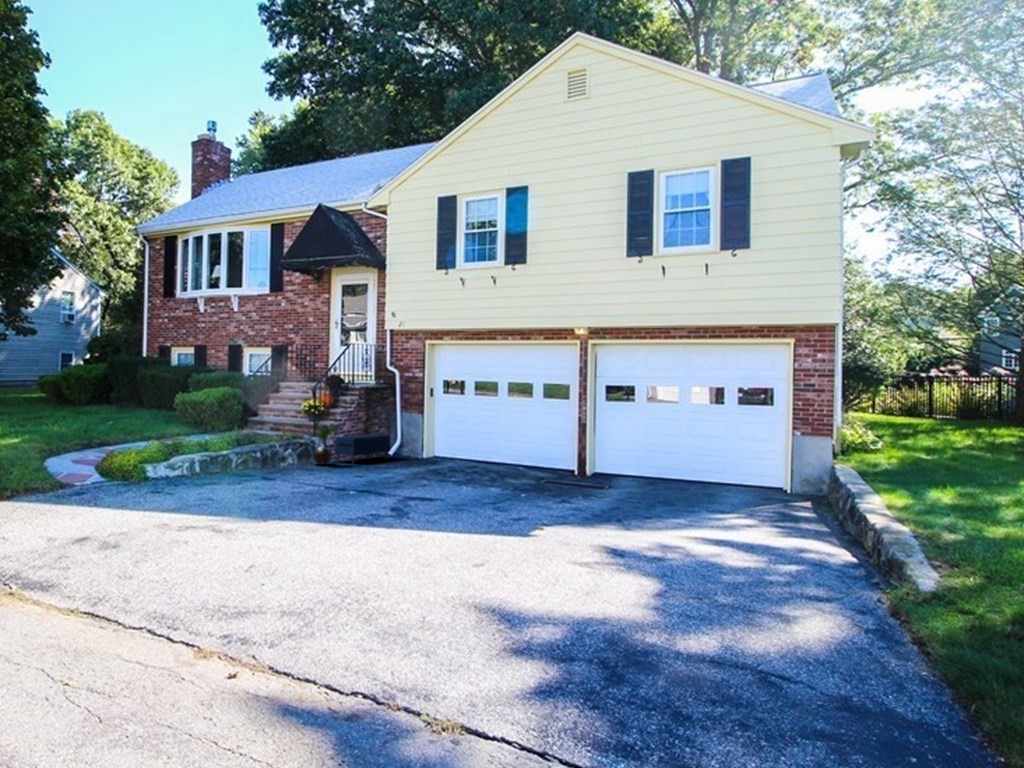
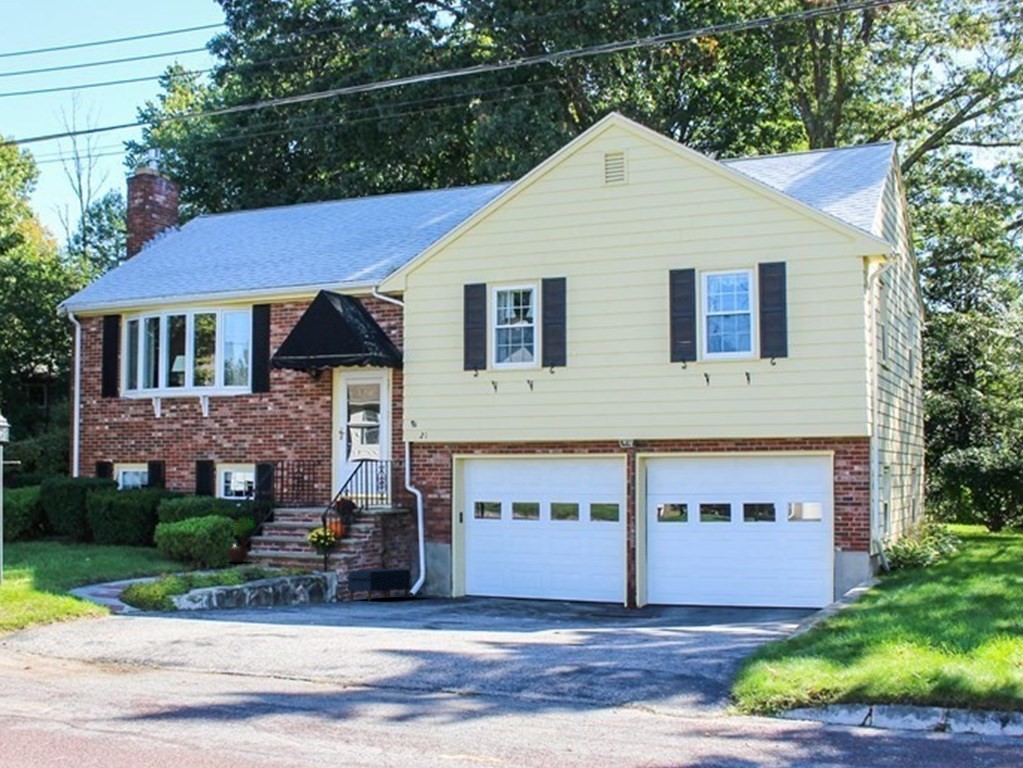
potted tree: present [312,424,335,465] -> present [227,518,252,562]

